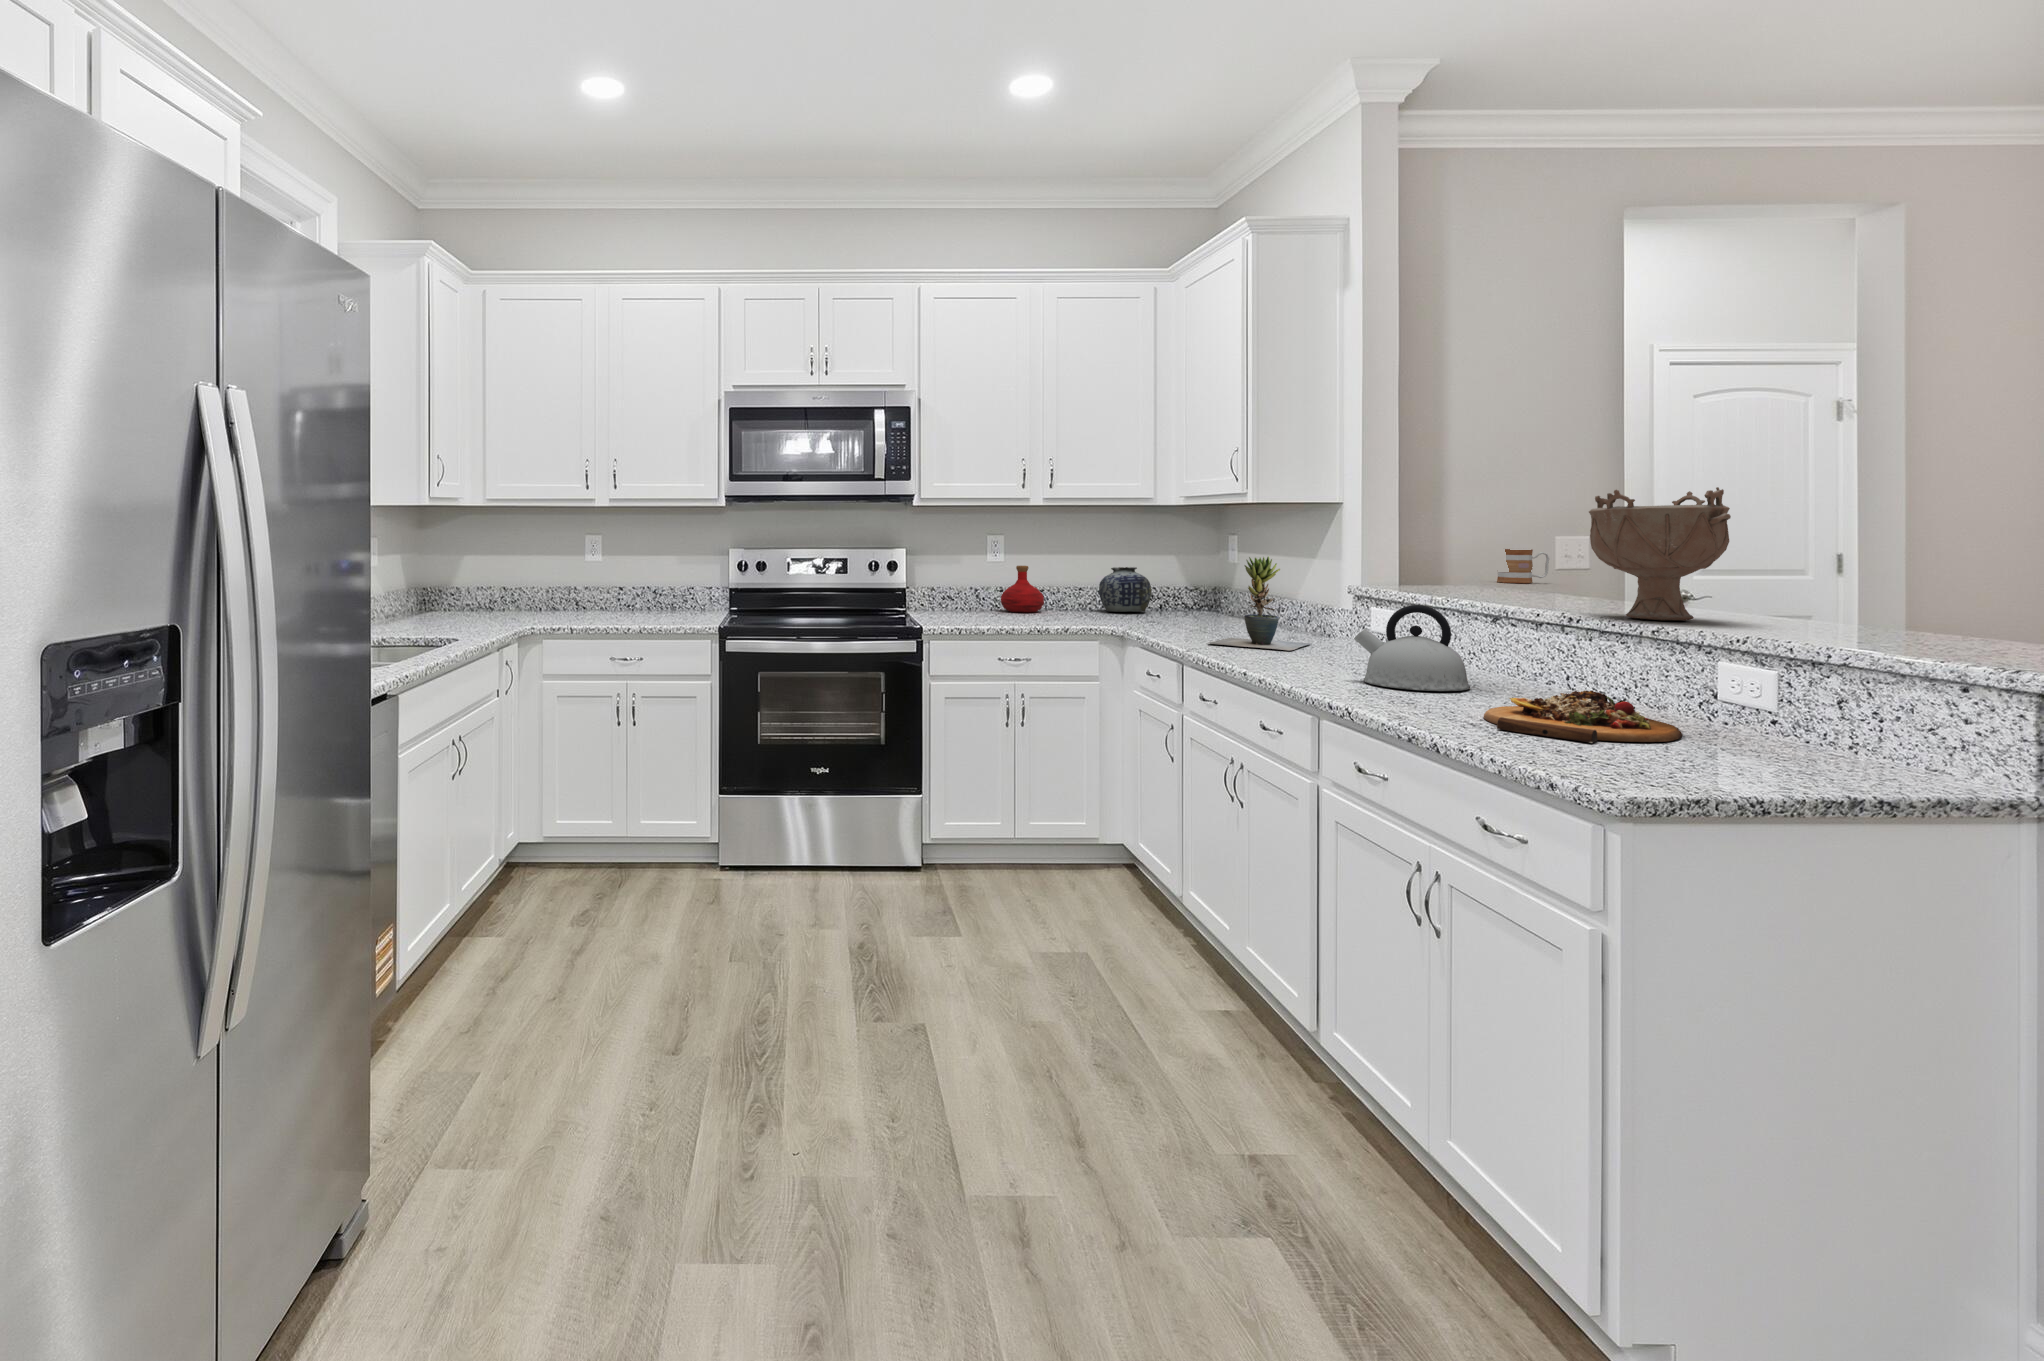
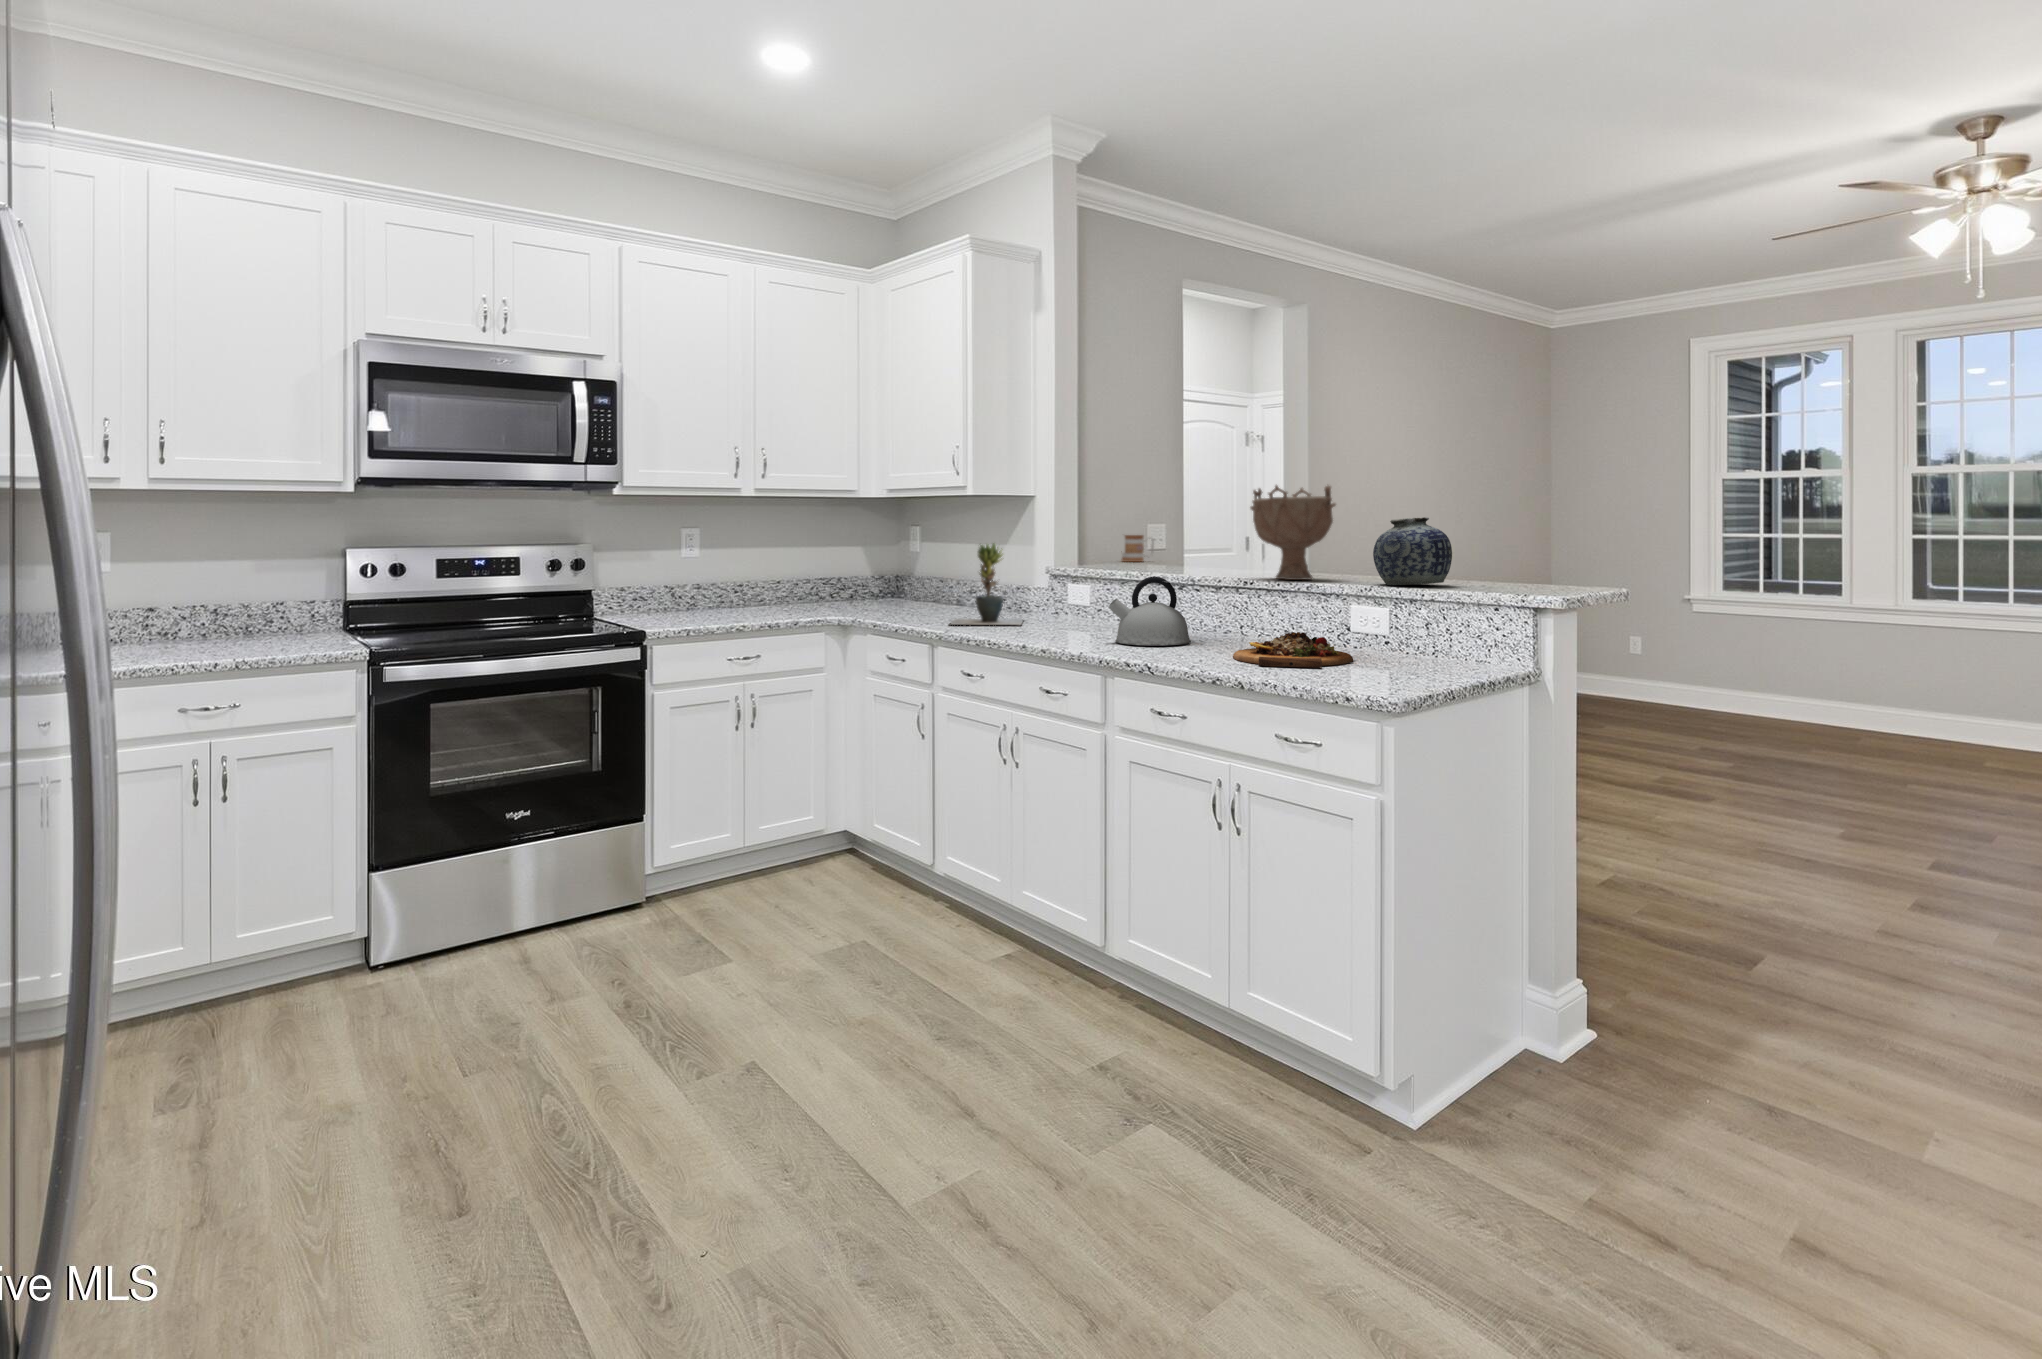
bottle: present [1001,566,1044,613] -> none [696,560,743,610]
vase: present [1099,567,1151,612] -> present [1373,517,1452,585]

